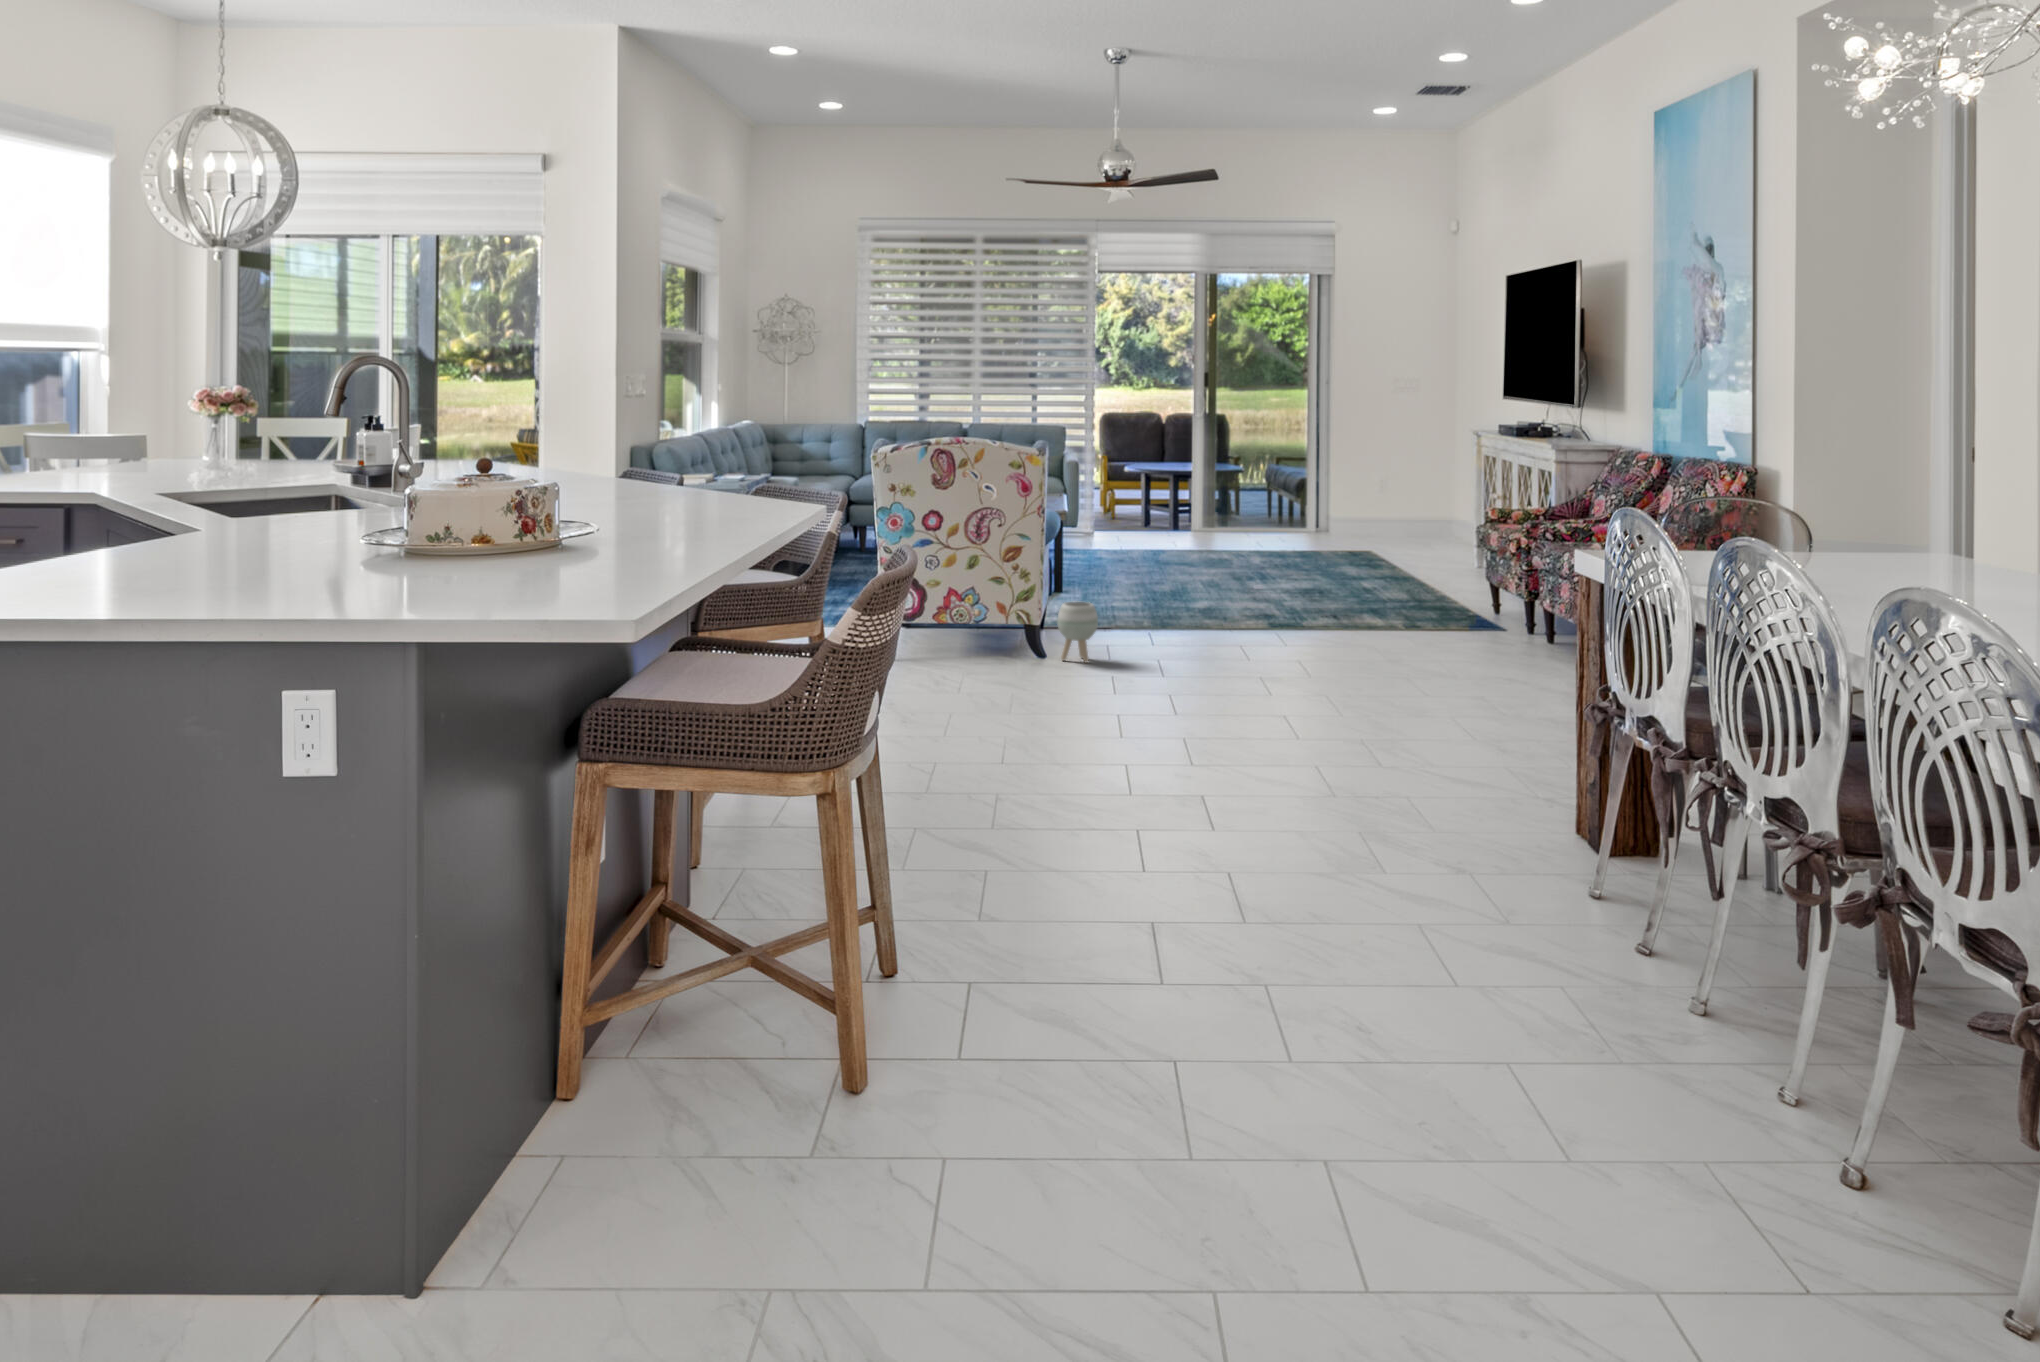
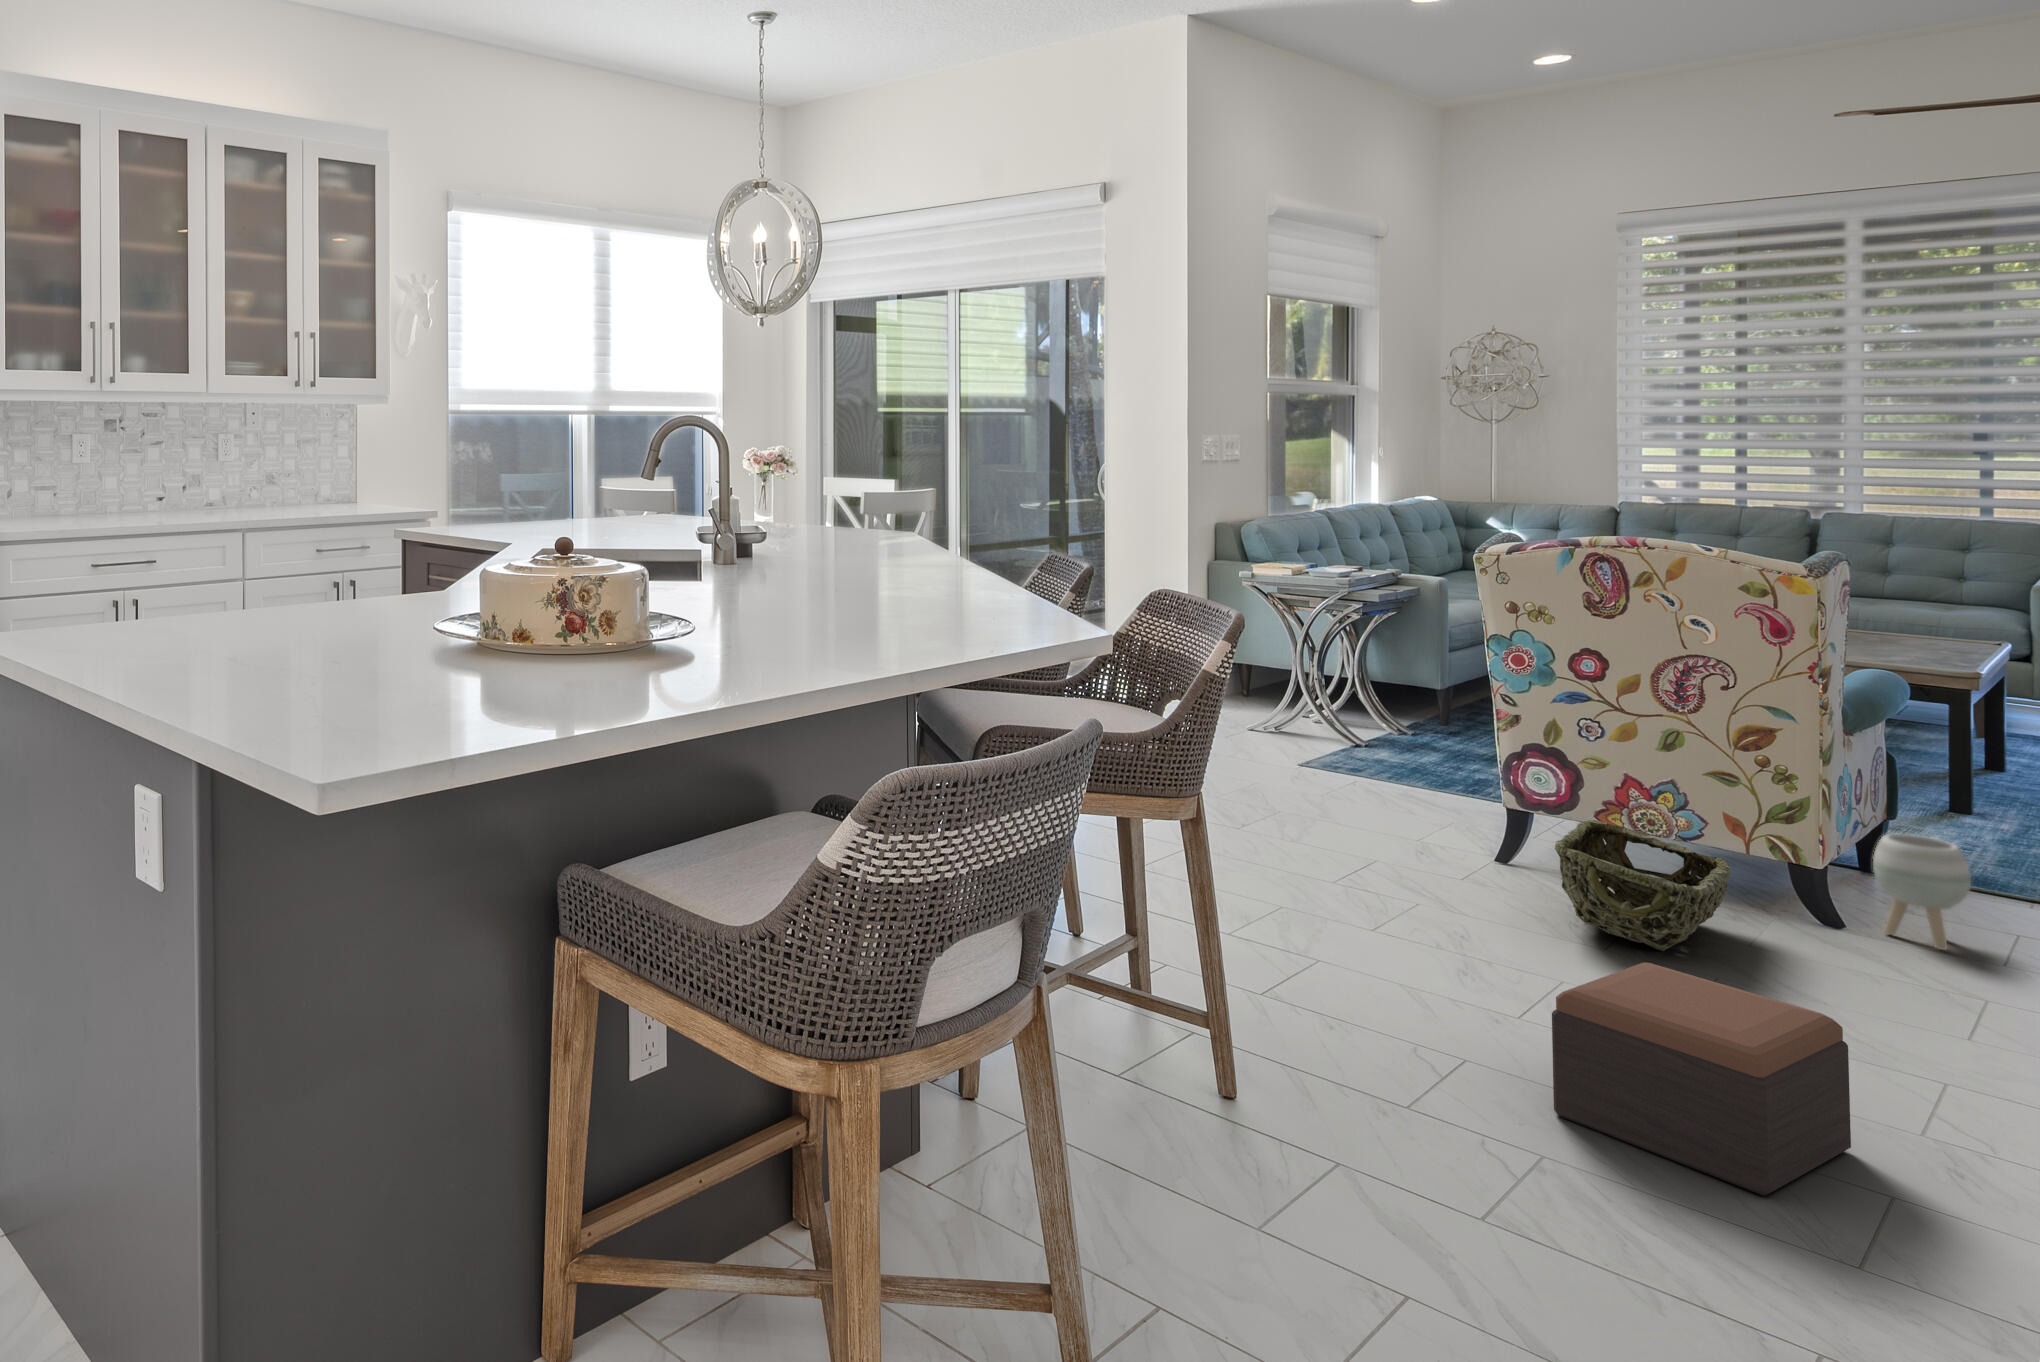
woven basket: none [926,621,1006,689] -> present [1555,820,1730,951]
footstool: none [990,681,1109,782] -> present [1552,963,1851,1196]

